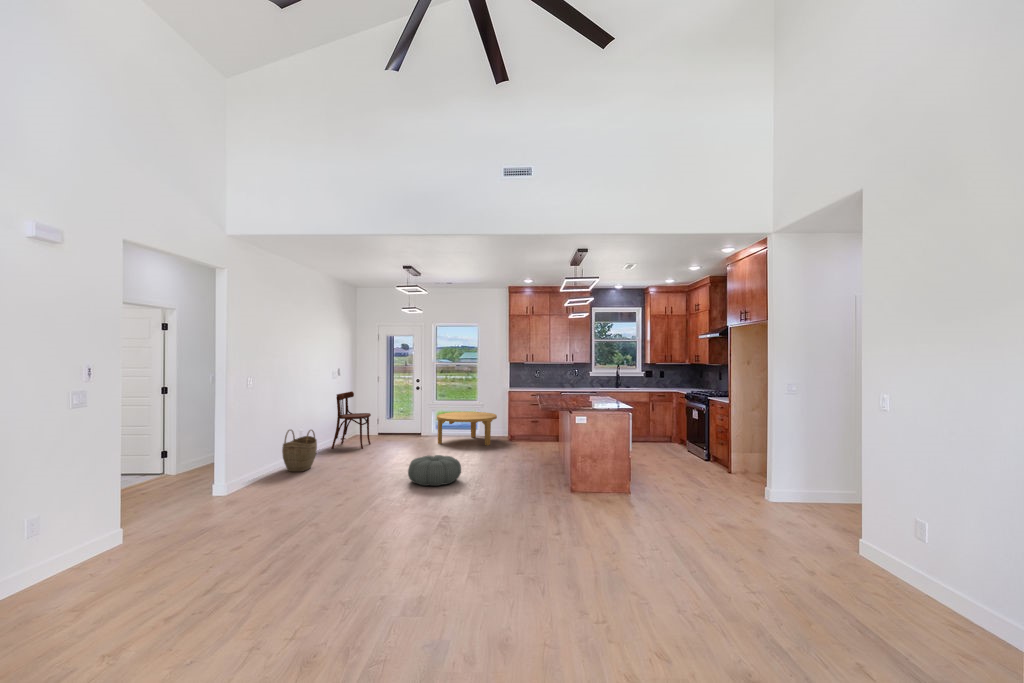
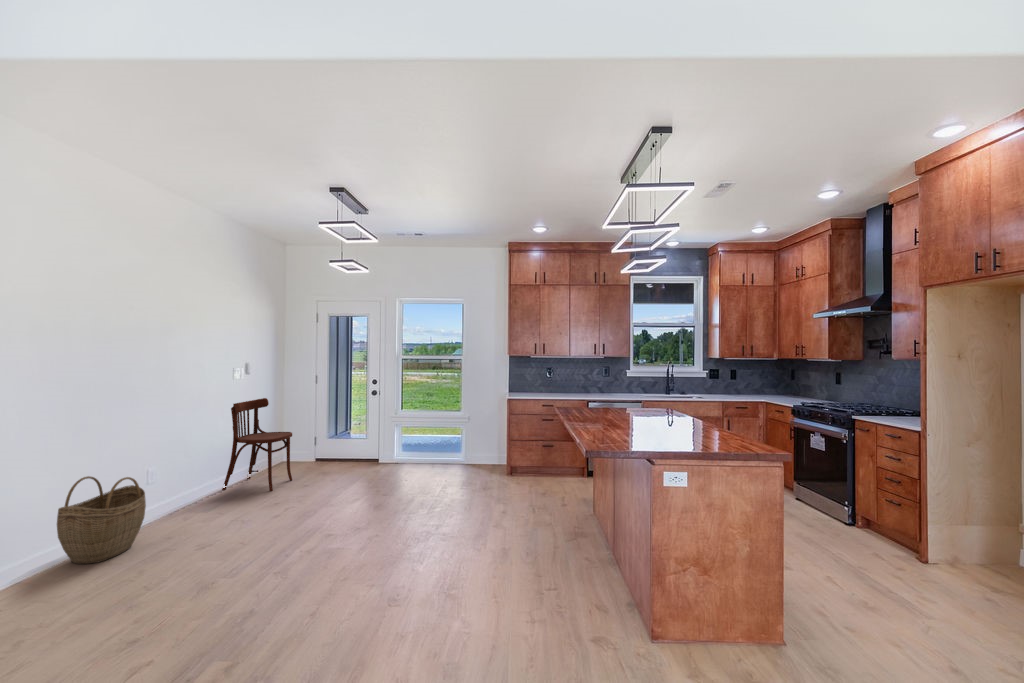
coffee table: present [437,412,497,445] -> none [397,428,489,484]
pouf: present [408,455,461,486] -> none [278,539,401,629]

